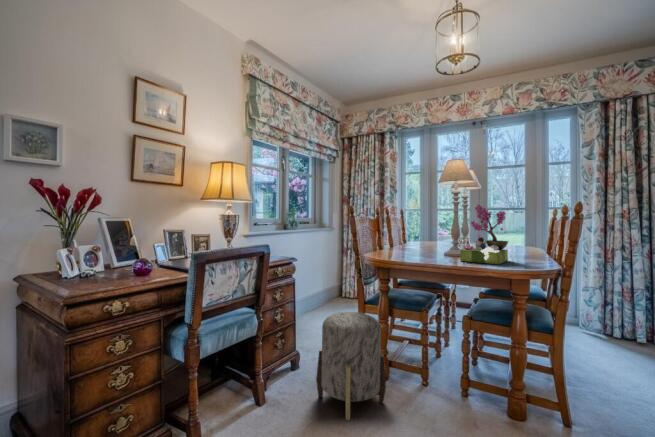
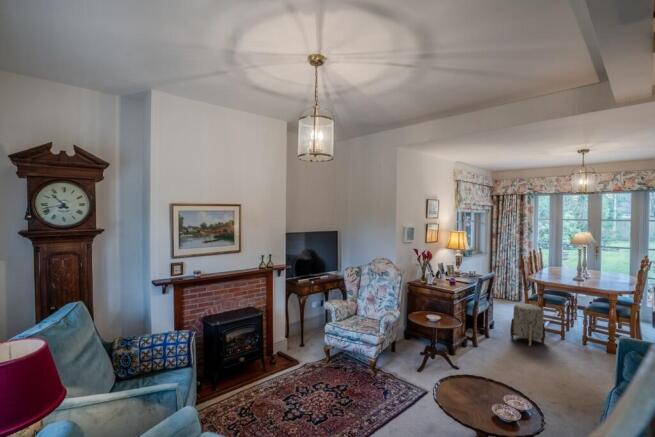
flower arrangement: present [460,204,508,264] -> none [583,257,609,287]

